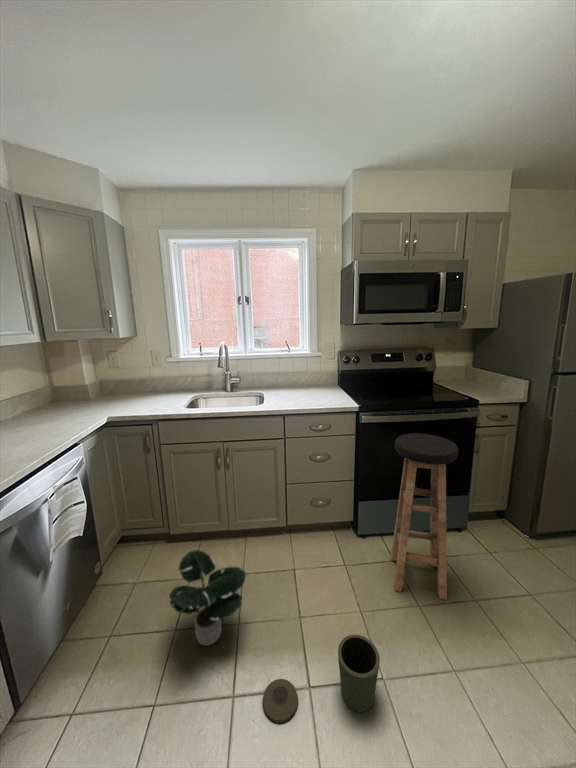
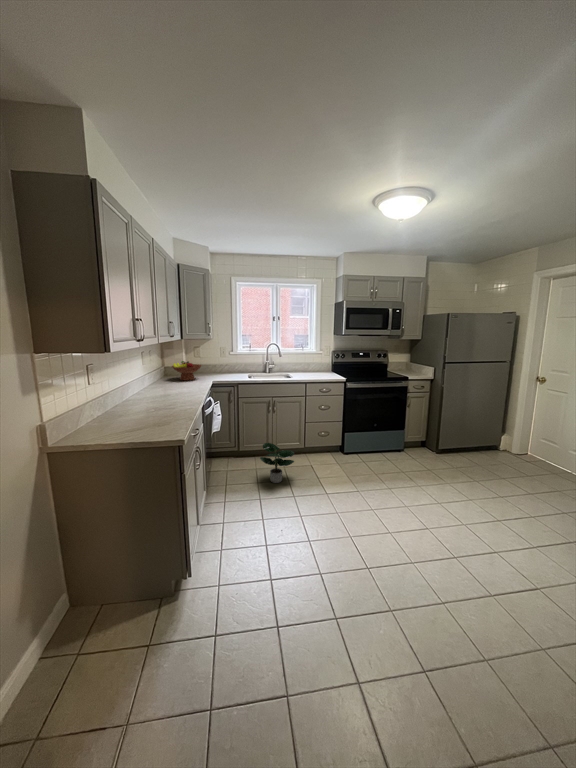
fruit bowl: none [28,381,93,417] -> present [172,361,201,380]
bar stool: present [391,433,458,600] -> none [362,391,393,470]
trash can: present [263,635,380,724] -> none [307,469,356,498]

